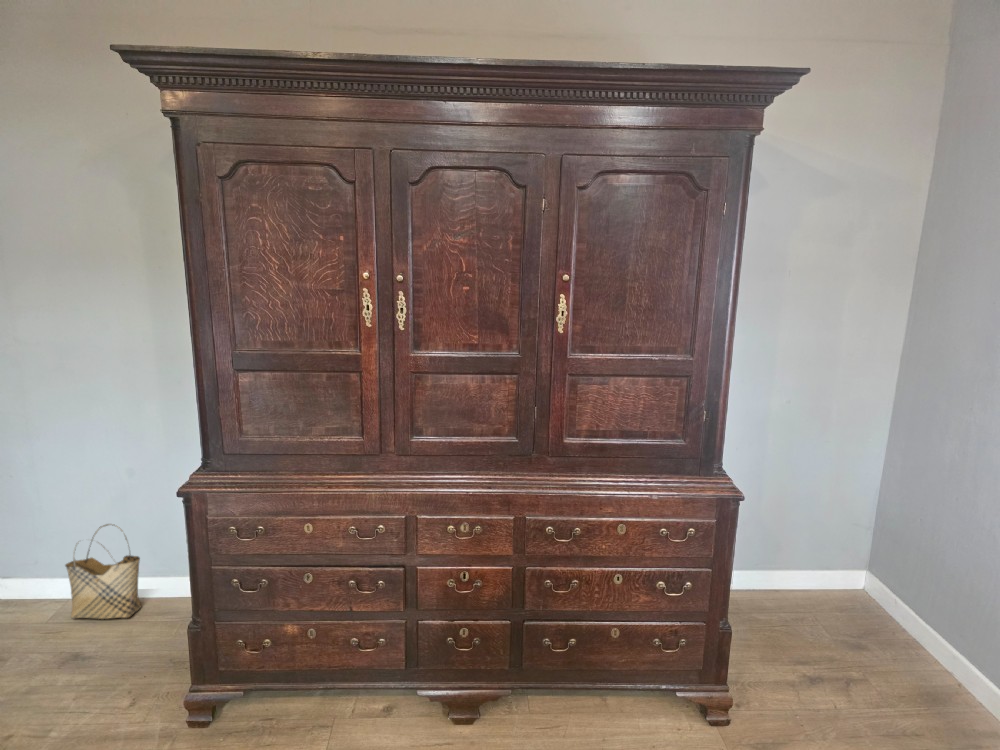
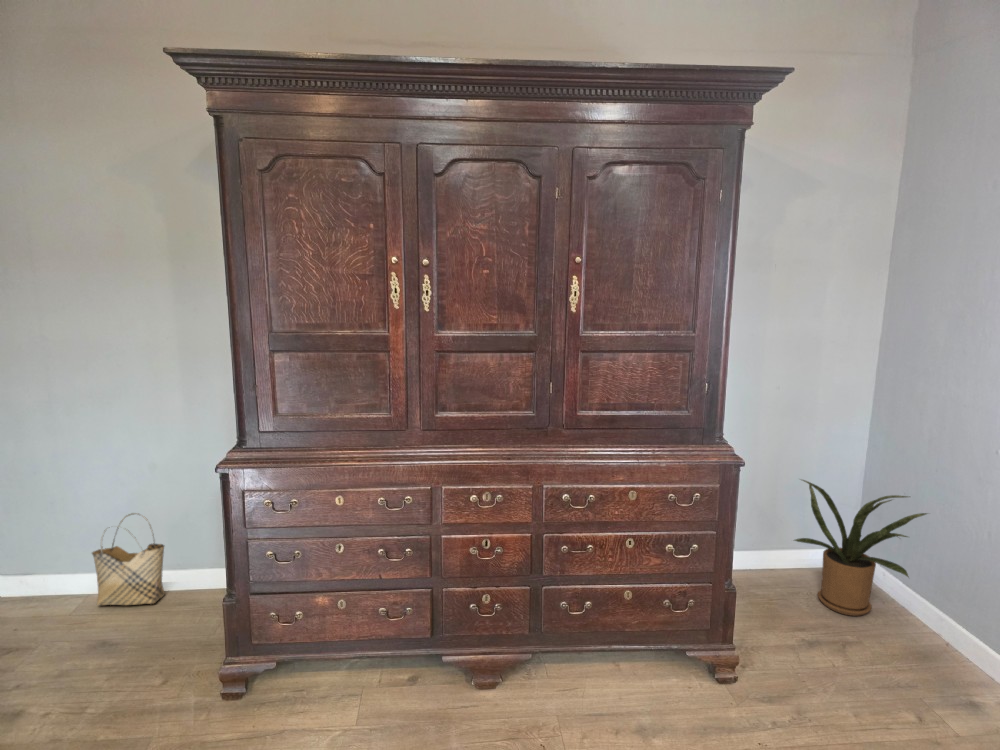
house plant: none [797,501,949,653] -> present [794,480,927,616]

